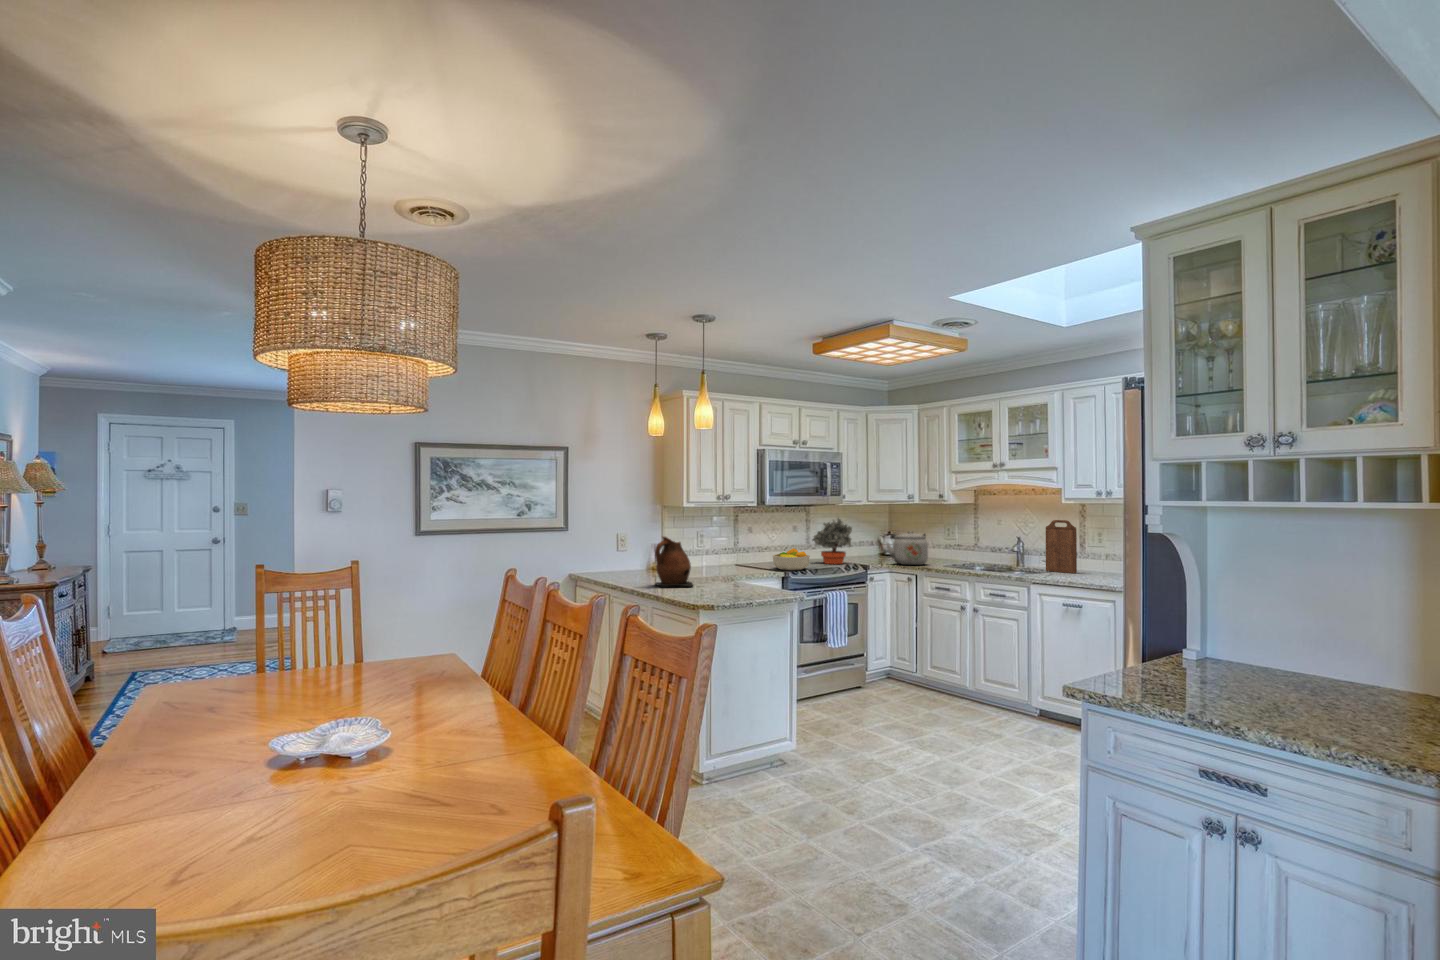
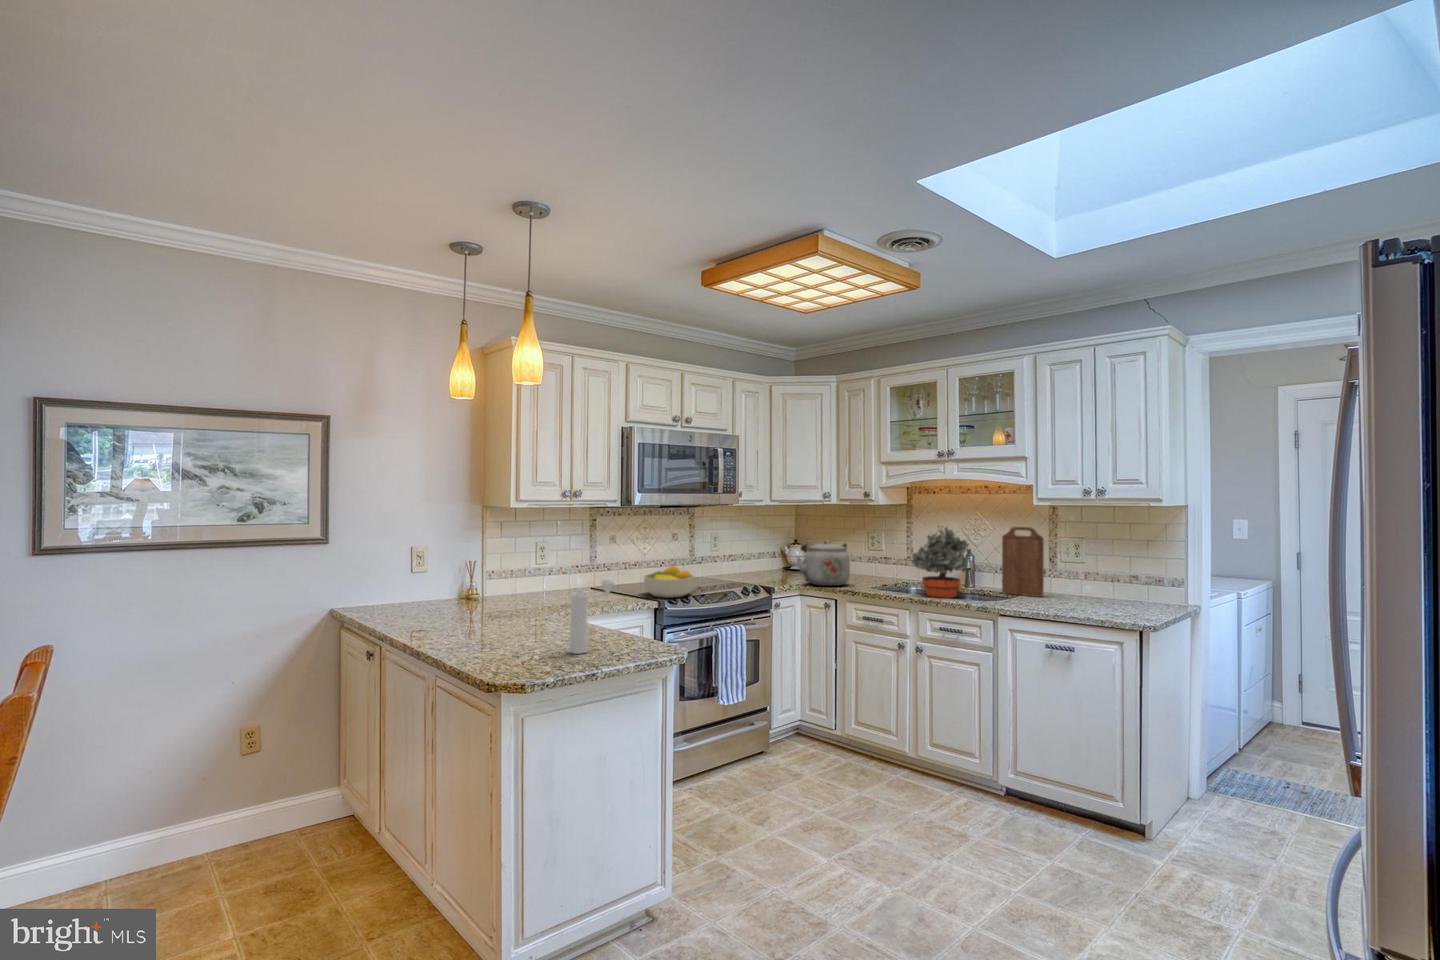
potted plant: present [812,518,852,564] -> present [912,527,969,598]
ceramic pitcher: present [655,537,693,586] -> none [445,555,511,637]
pepper mill: none [733,550,759,595] -> present [569,578,614,654]

